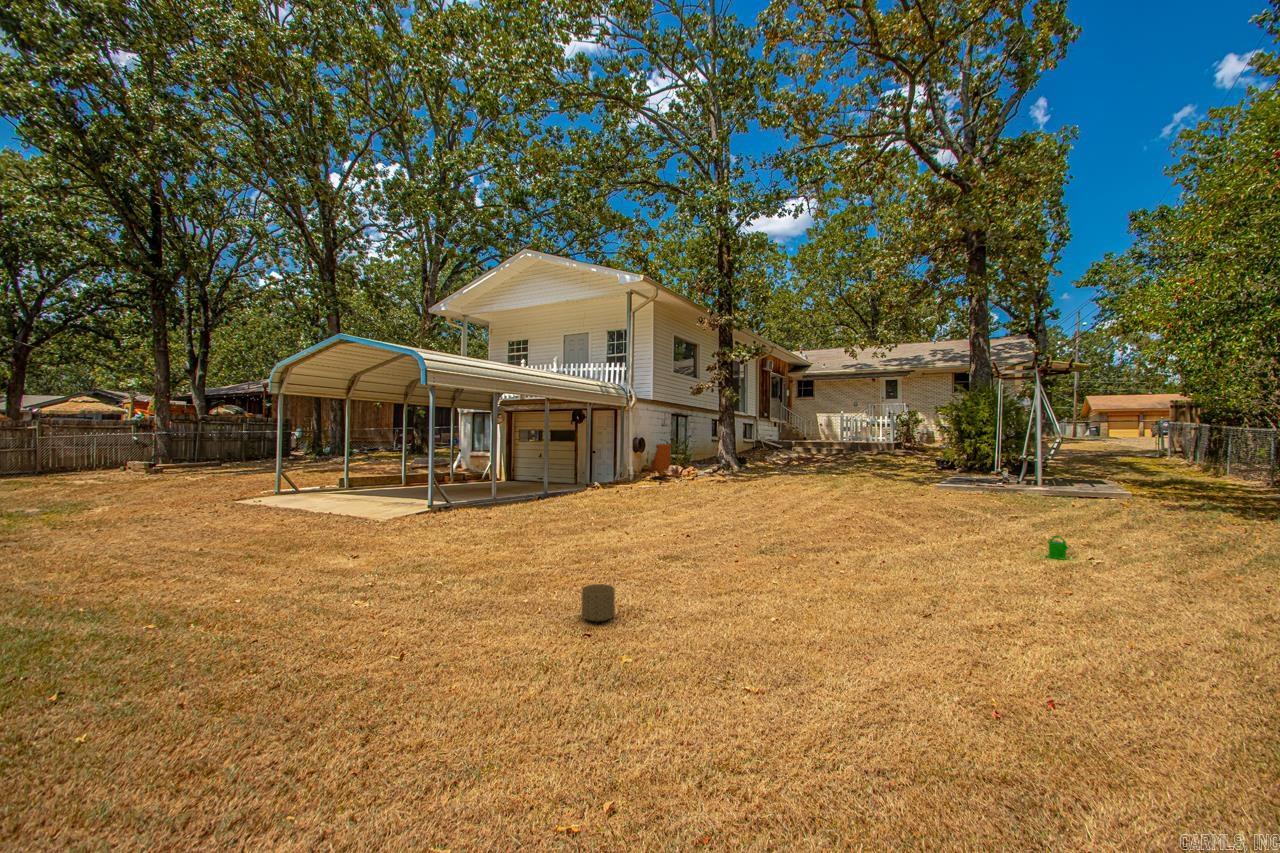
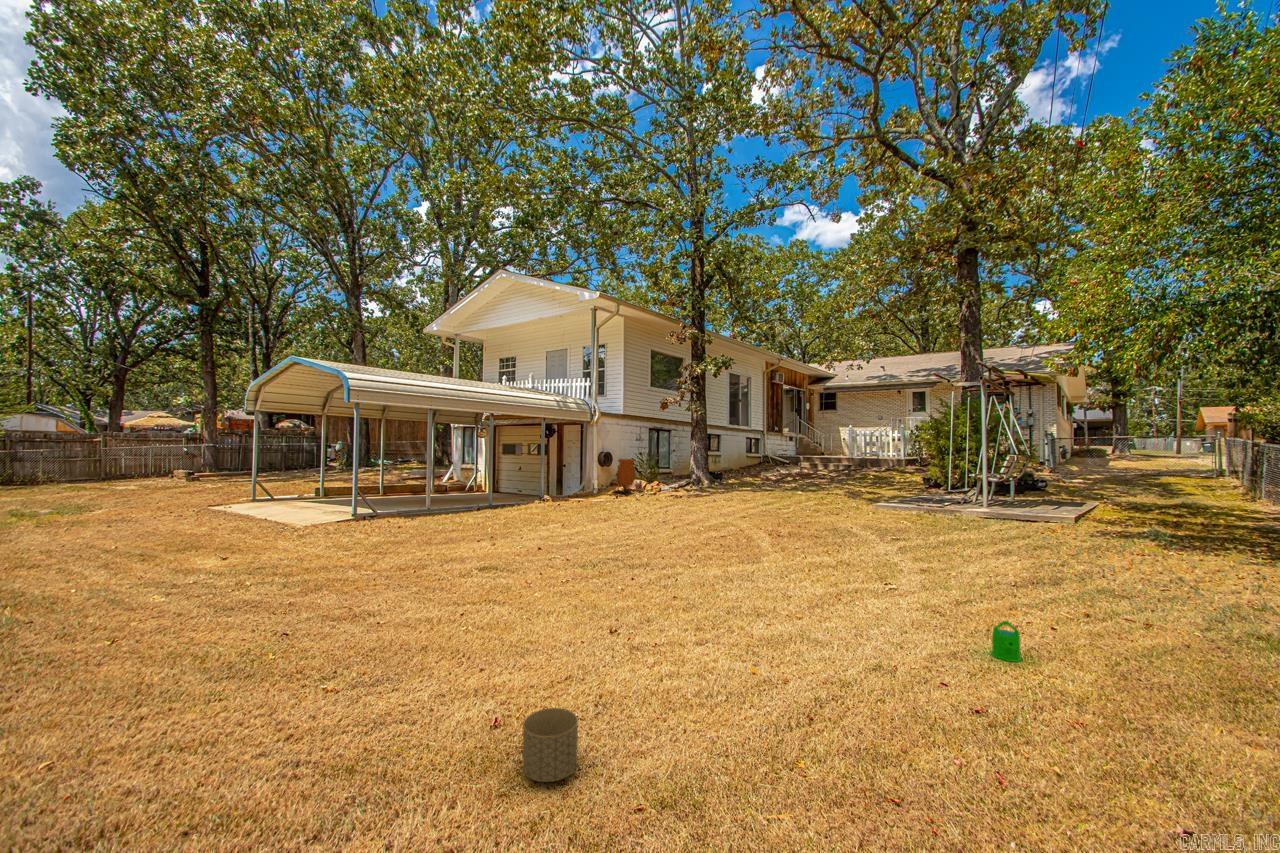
watering can: present [1048,535,1068,559] -> present [991,621,1022,662]
planter: present [582,584,615,622] -> present [523,708,578,782]

